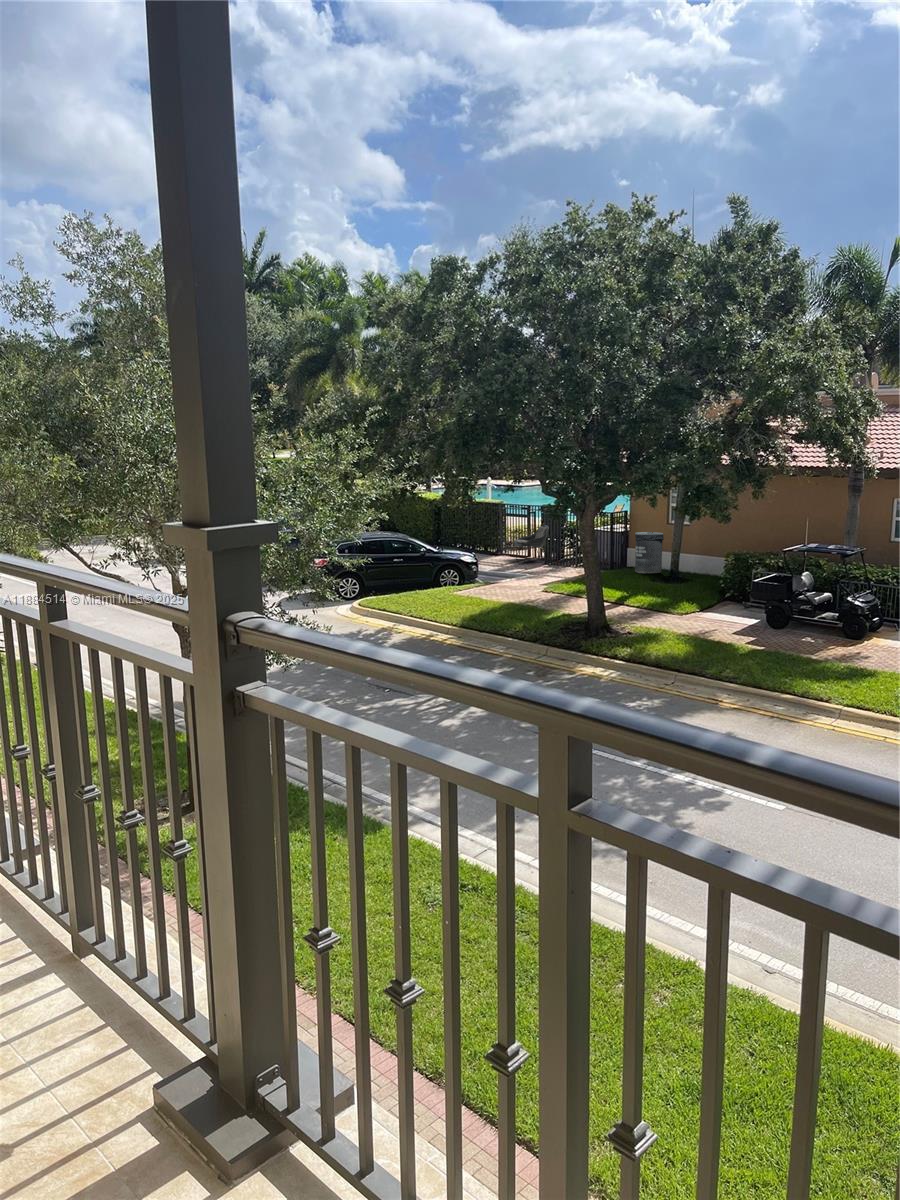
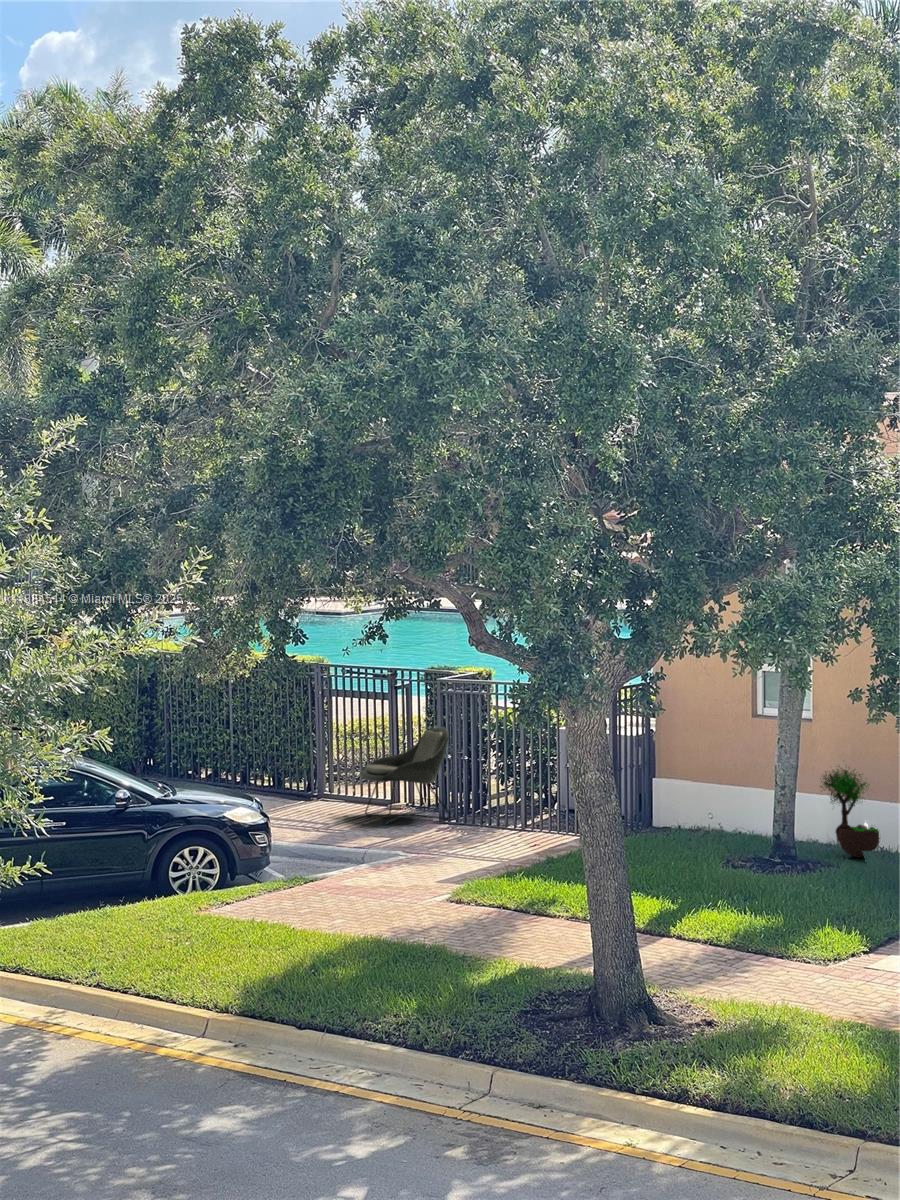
trash can: present [635,532,664,573] -> none [671,741,743,847]
potted tree: none [693,540,716,578] -> present [820,766,880,857]

